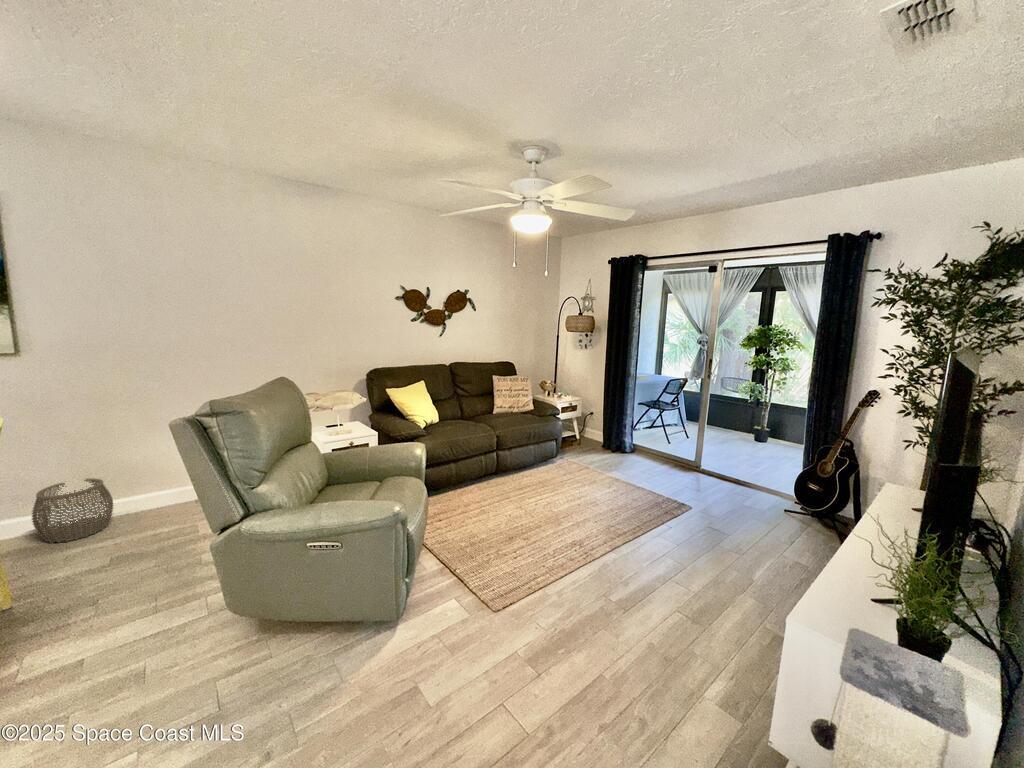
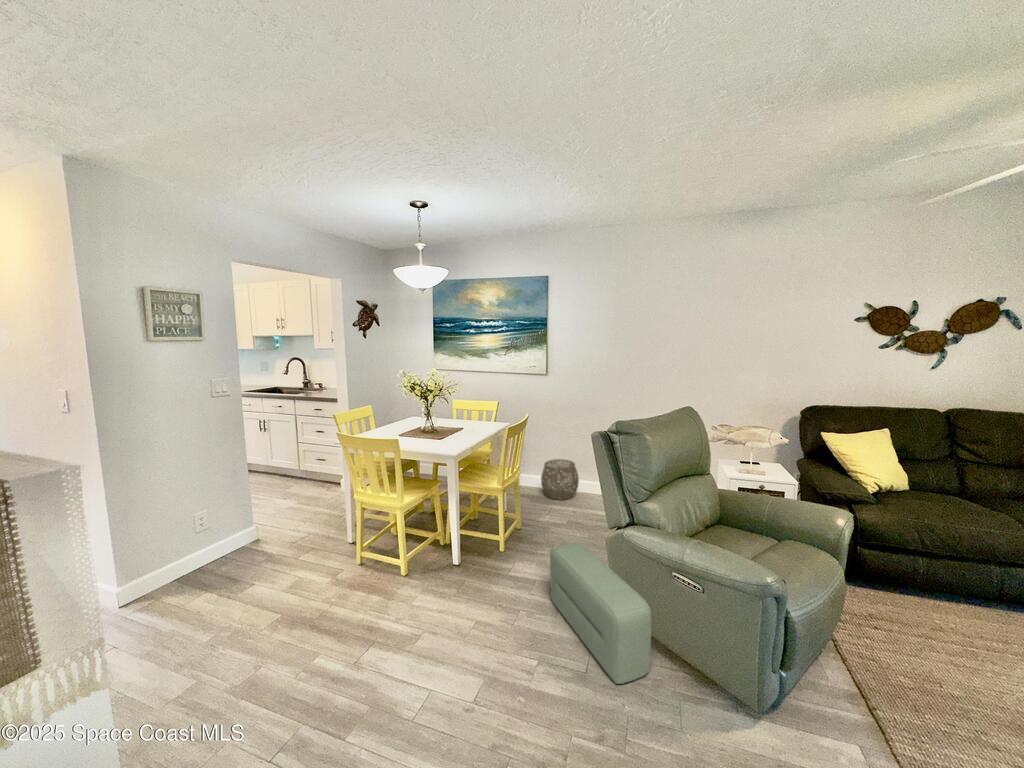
pouf: none [115,570,295,693] -> present [550,543,651,684]

